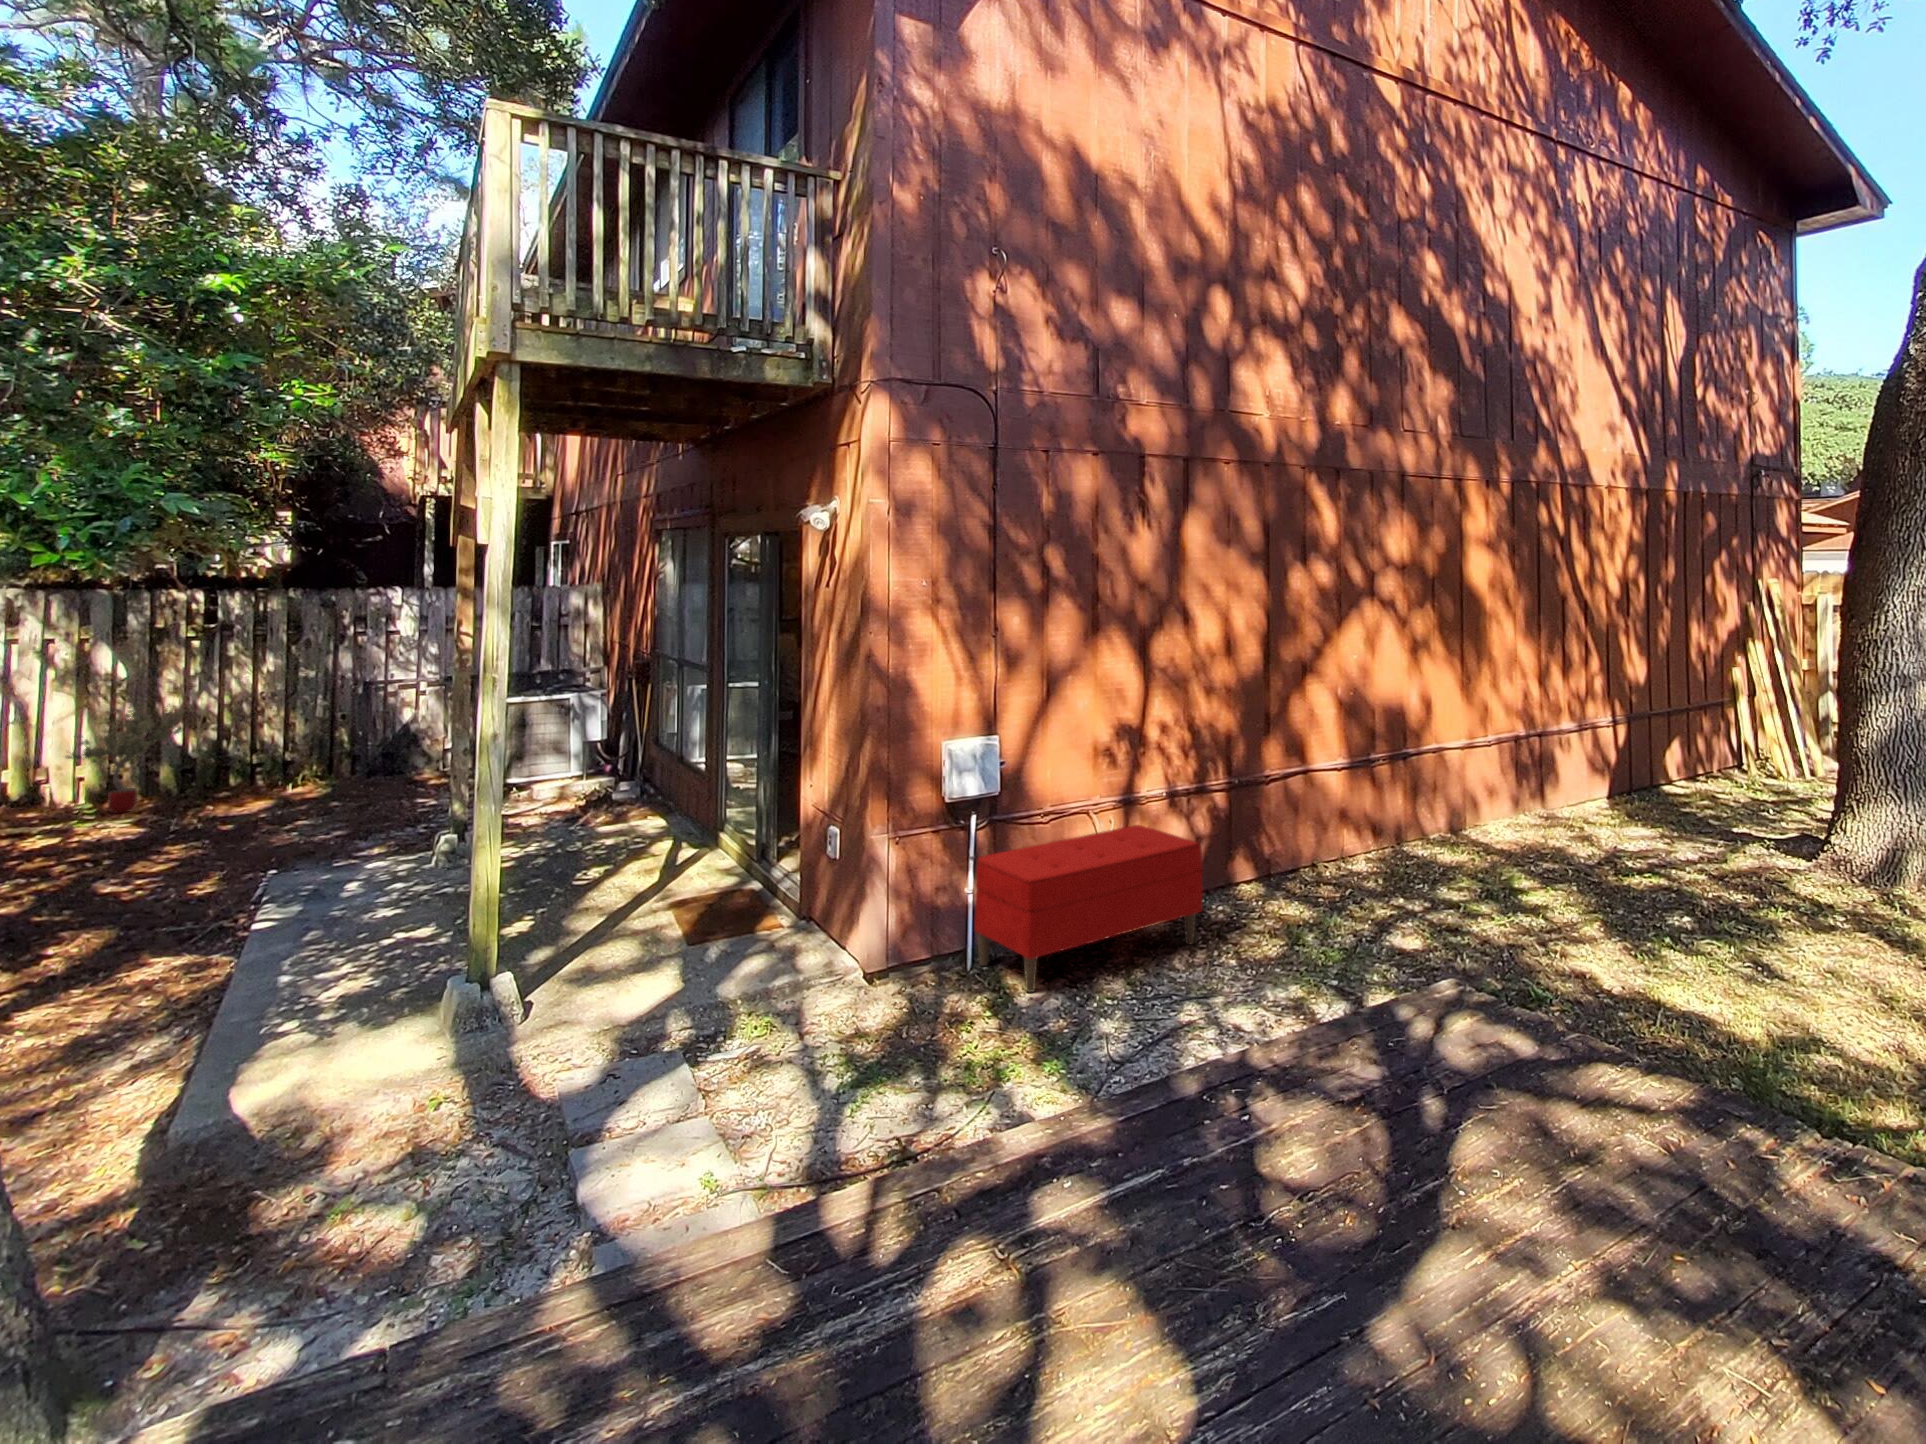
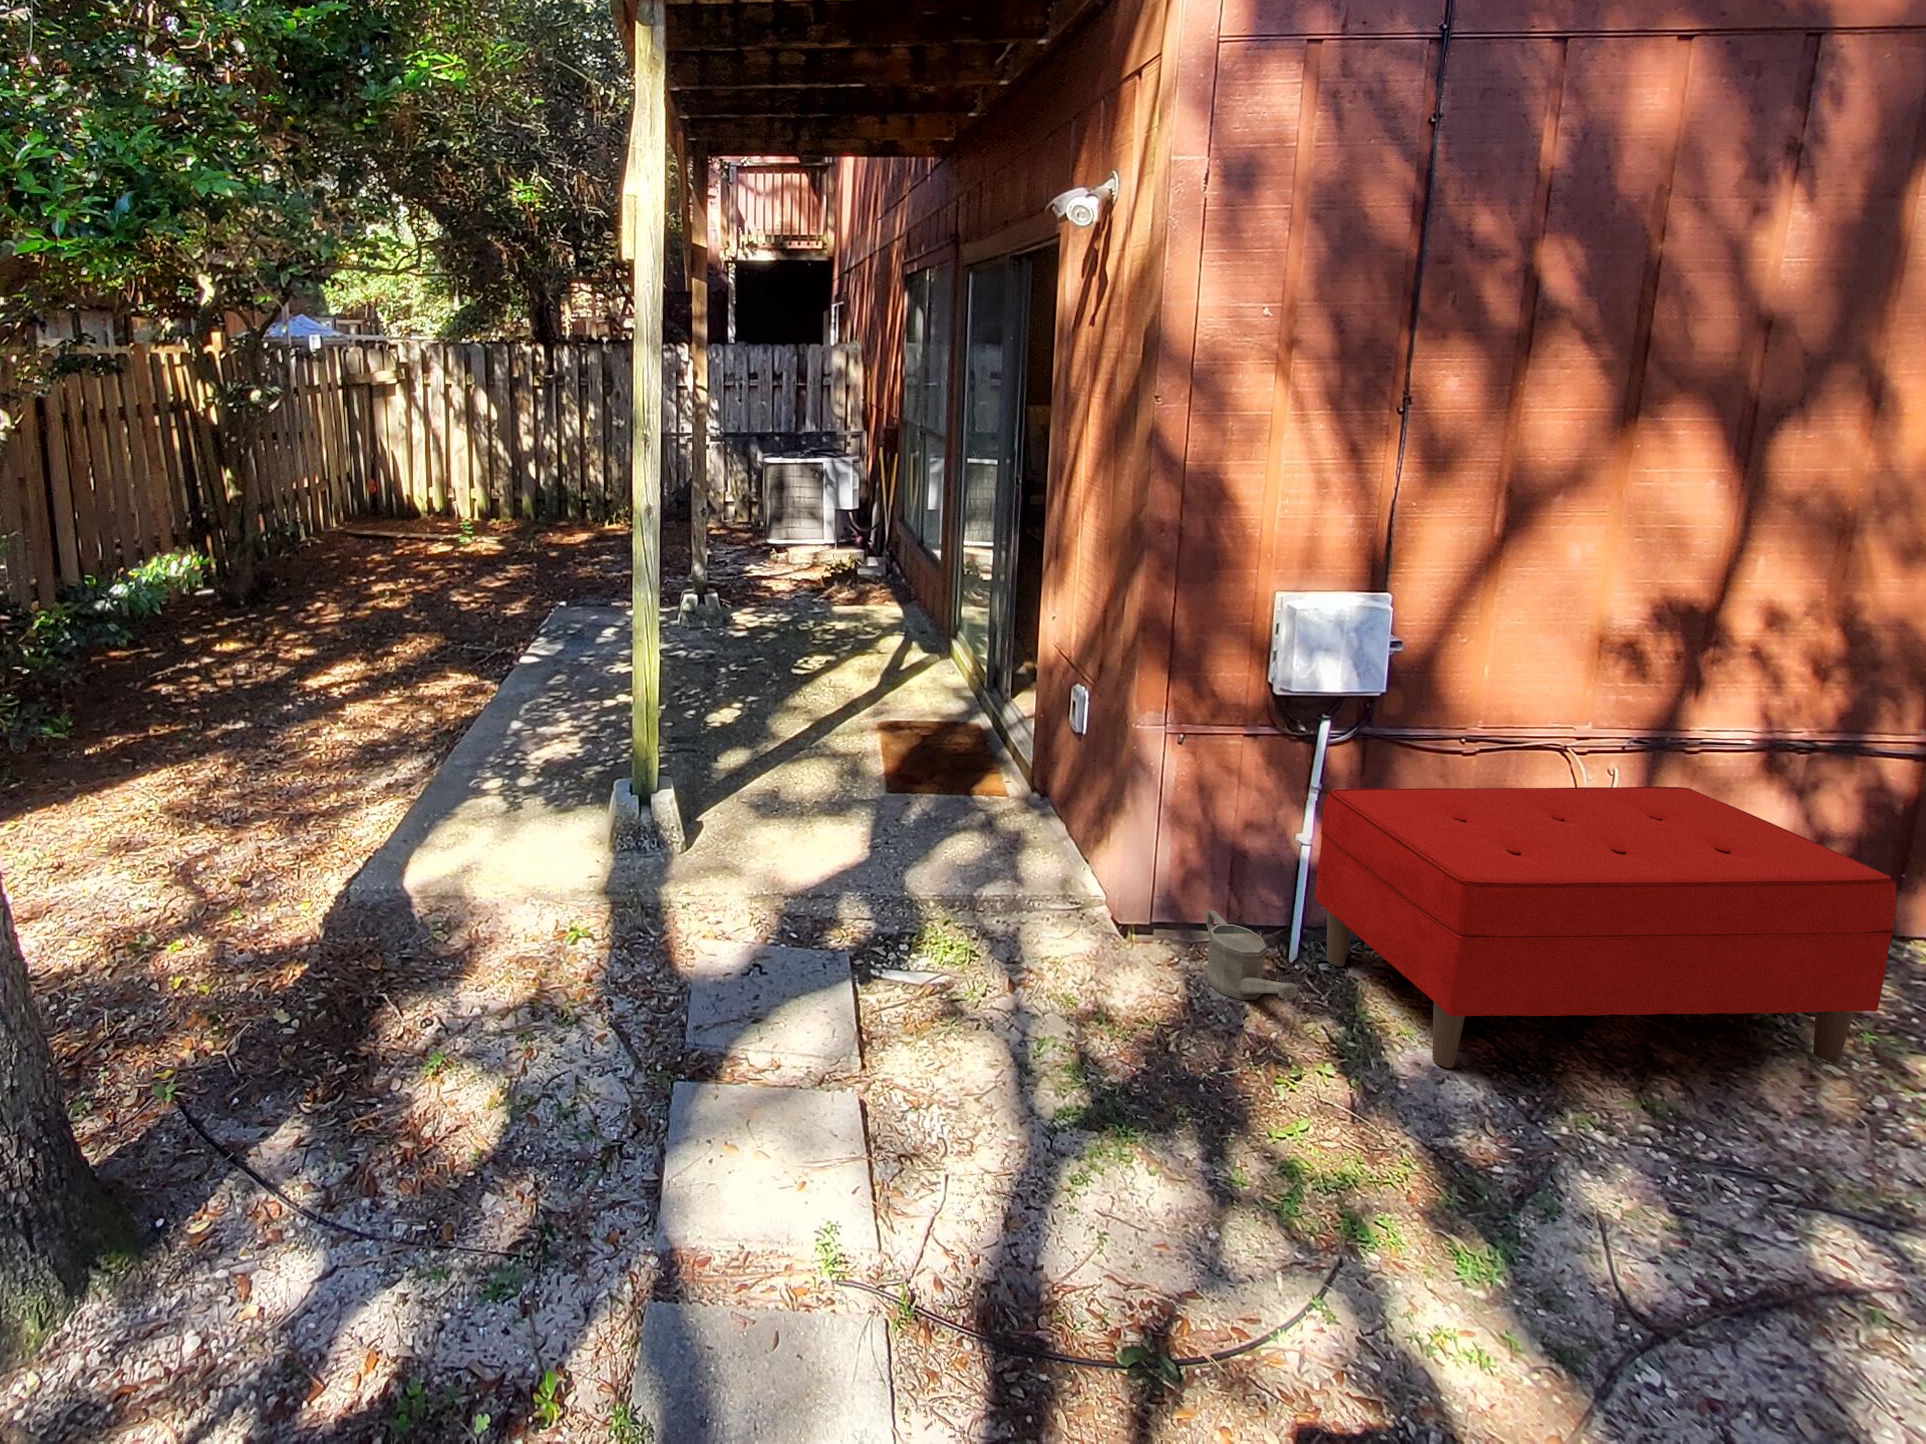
potted tree: present [65,696,184,813] -> none [458,435,534,528]
watering can: none [913,949,959,995] -> present [1205,911,1298,1000]

